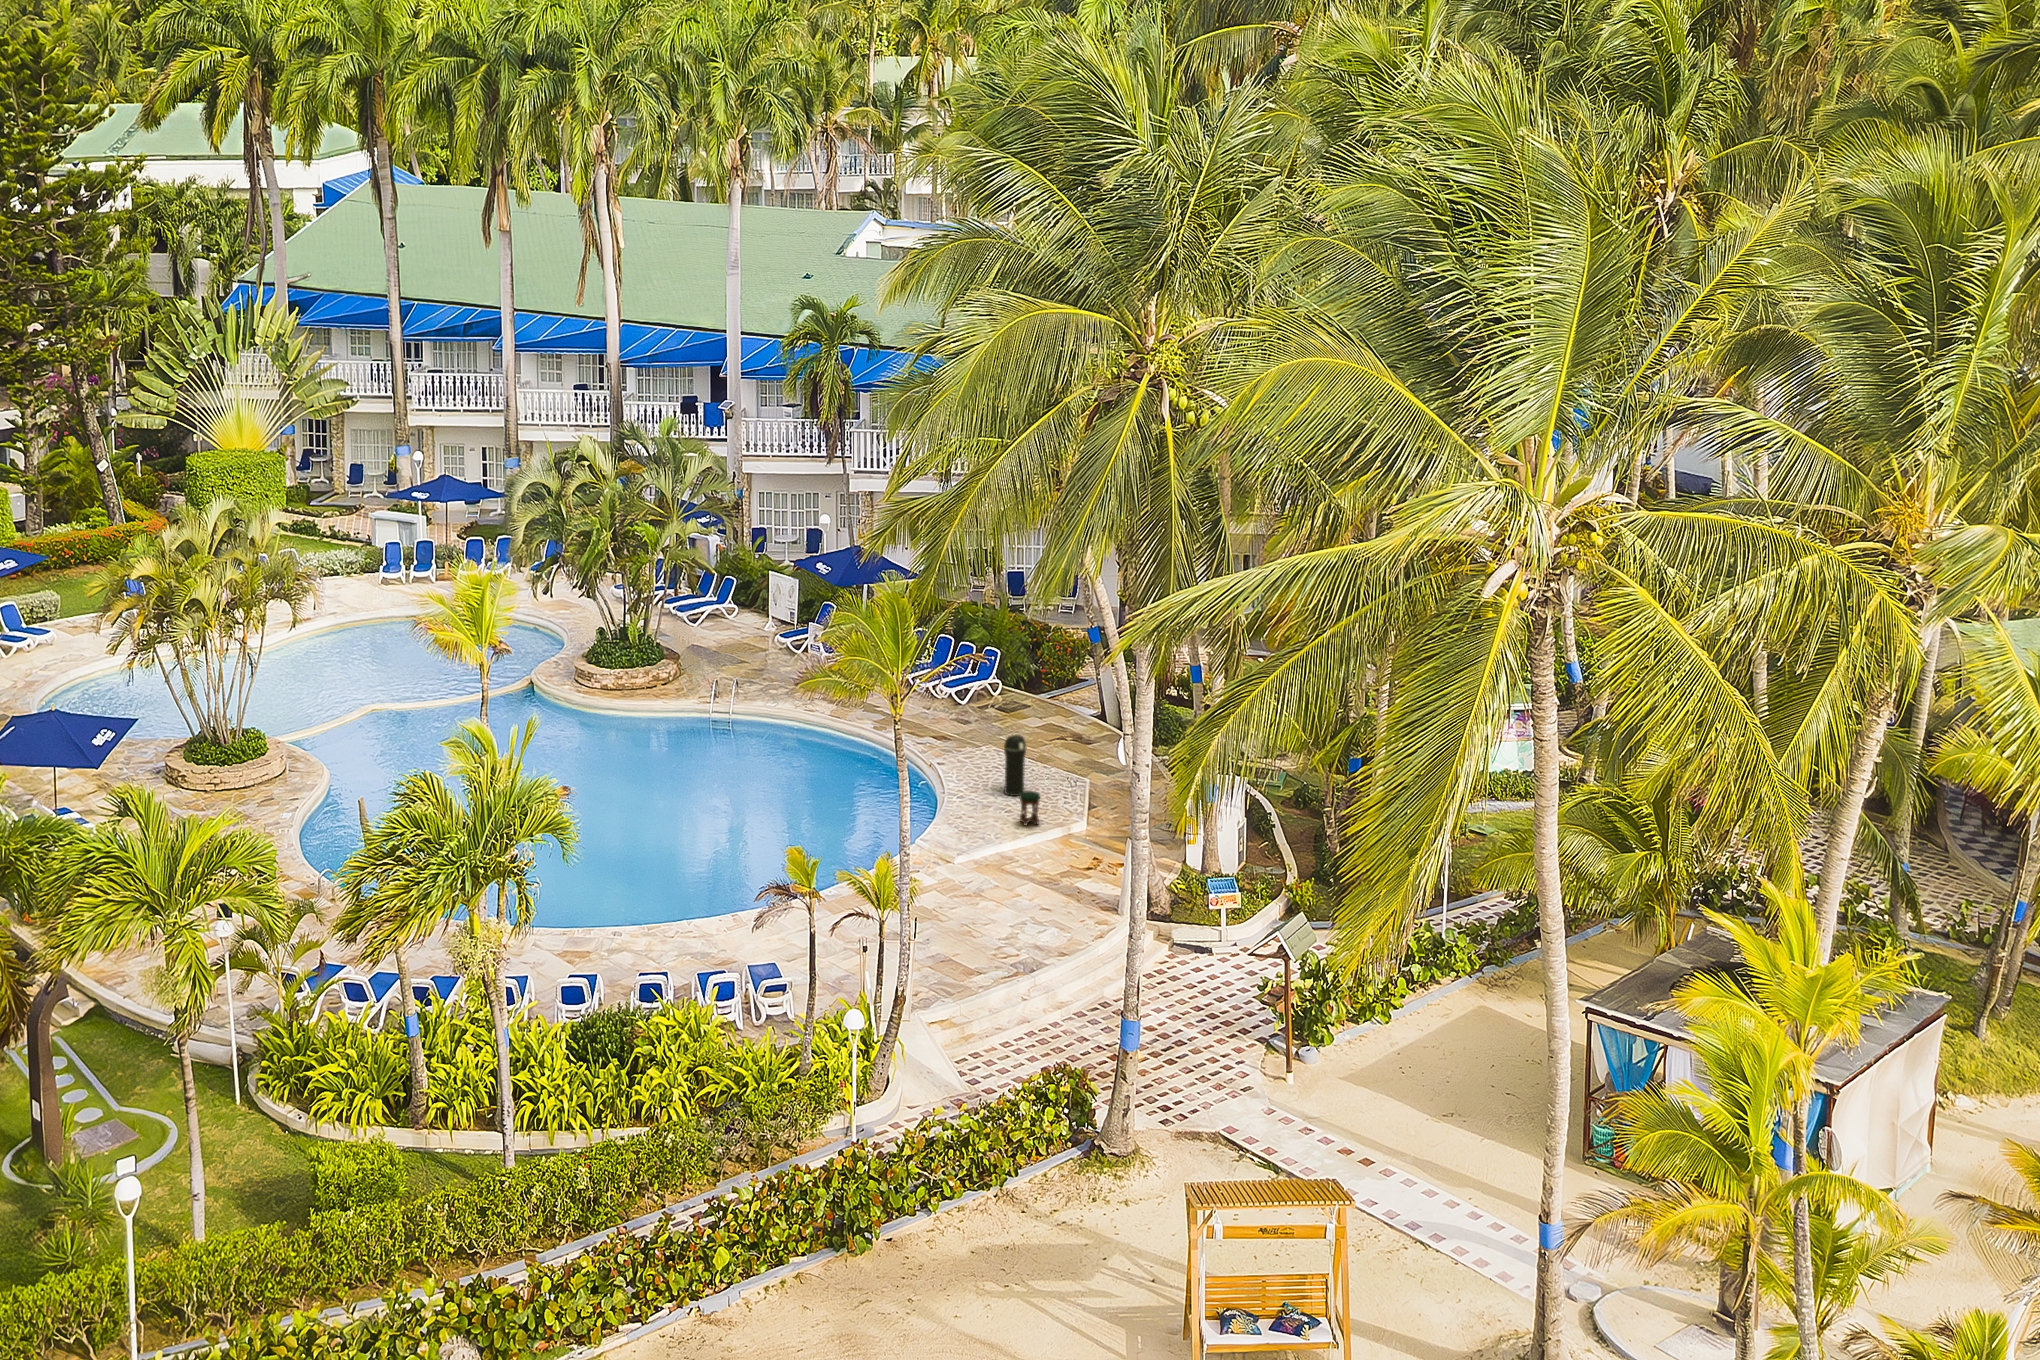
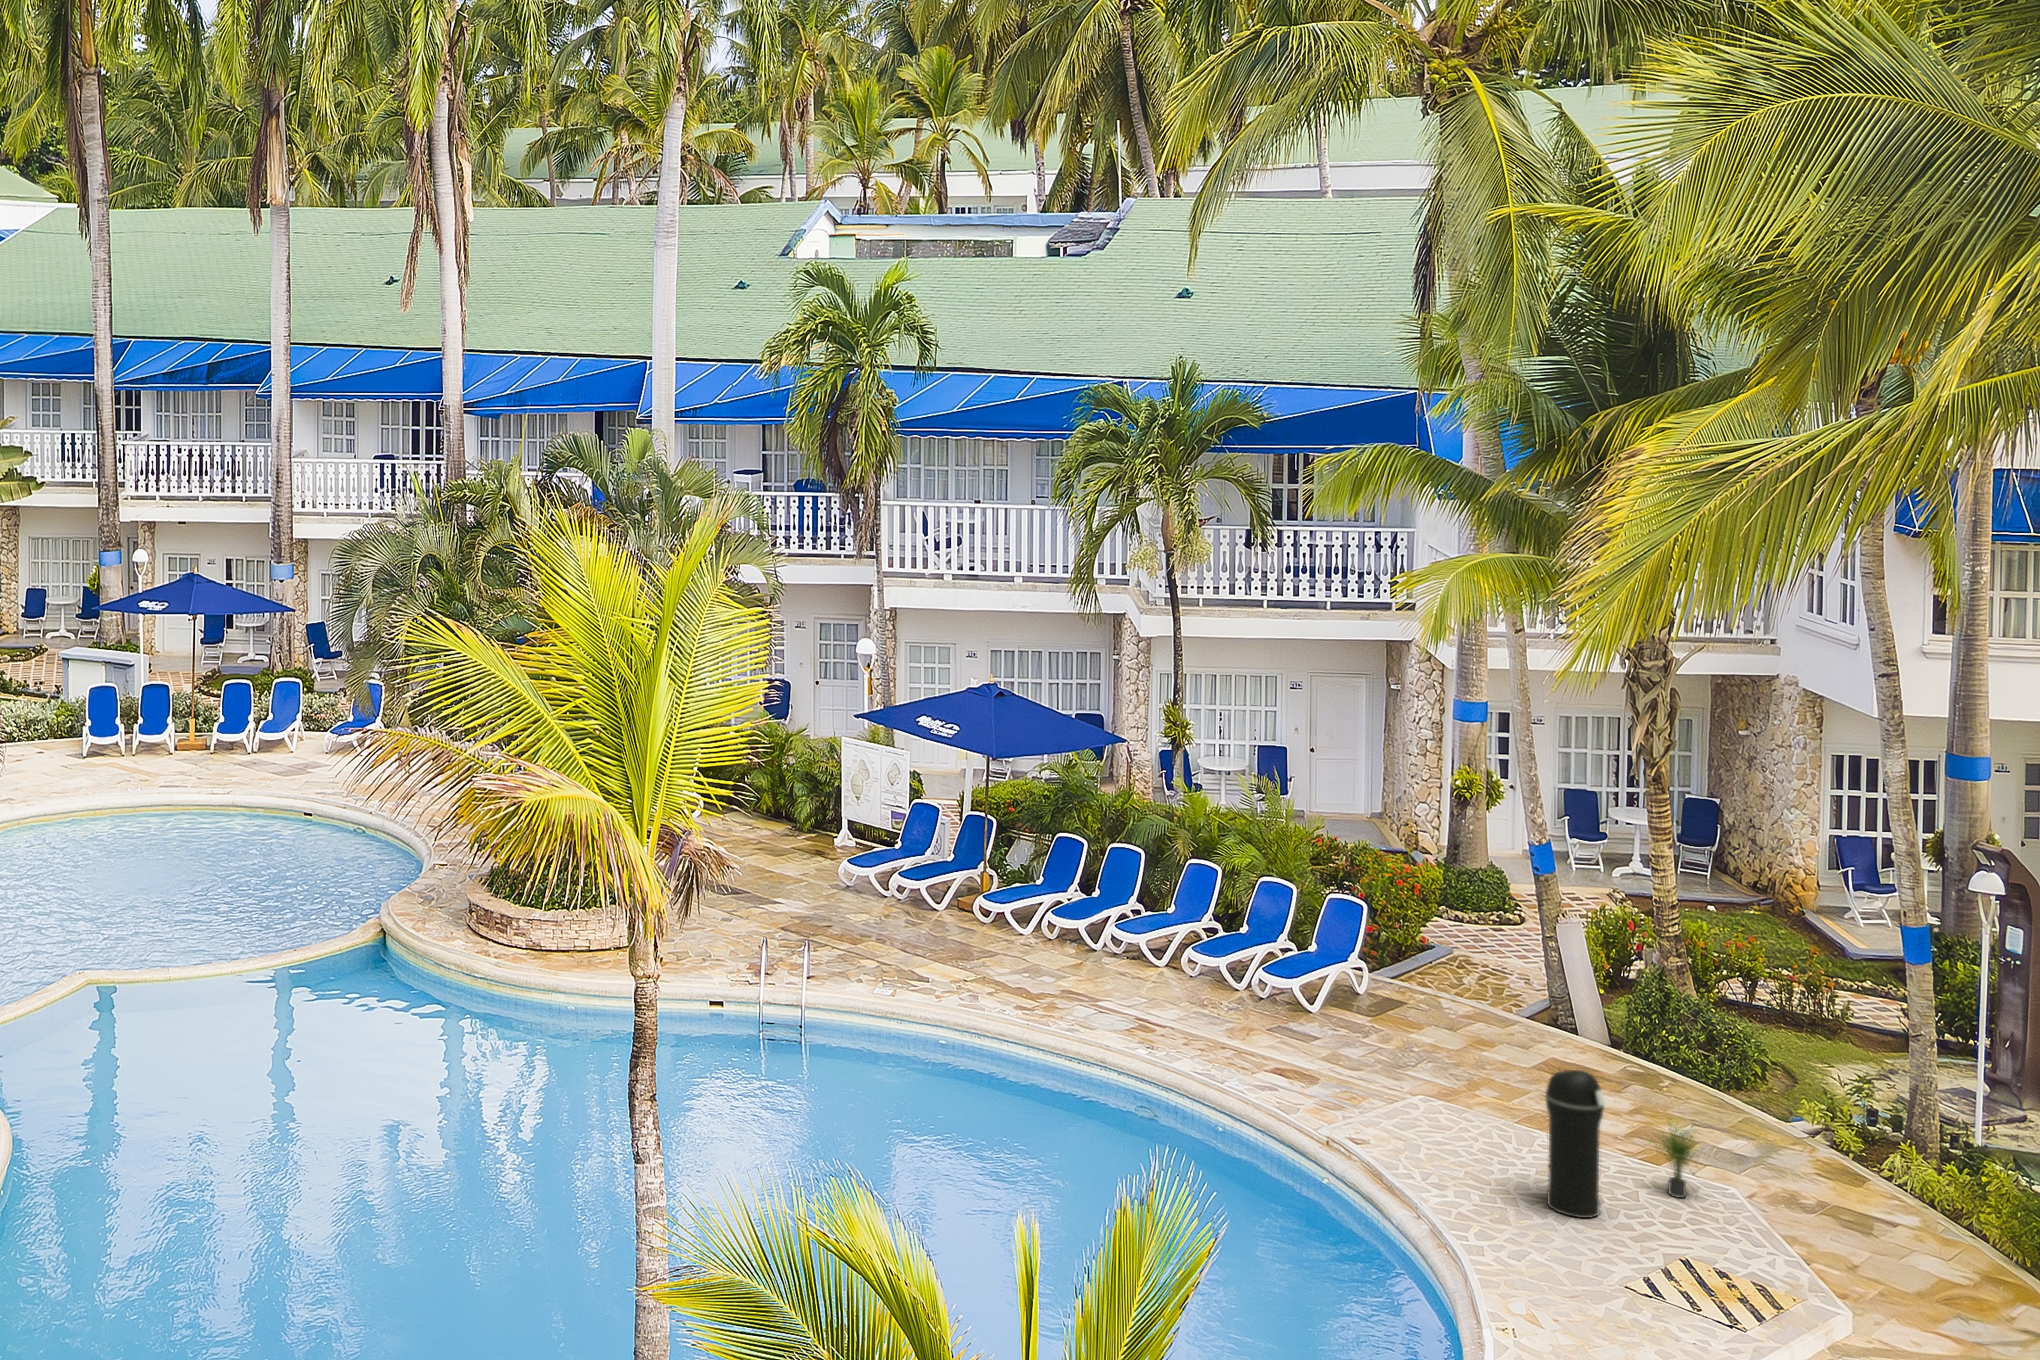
potted plant: none [1054,755,1077,789] -> present [1659,1126,1696,1198]
stool: present [1019,791,1040,825] -> none [1676,1218,1734,1311]

